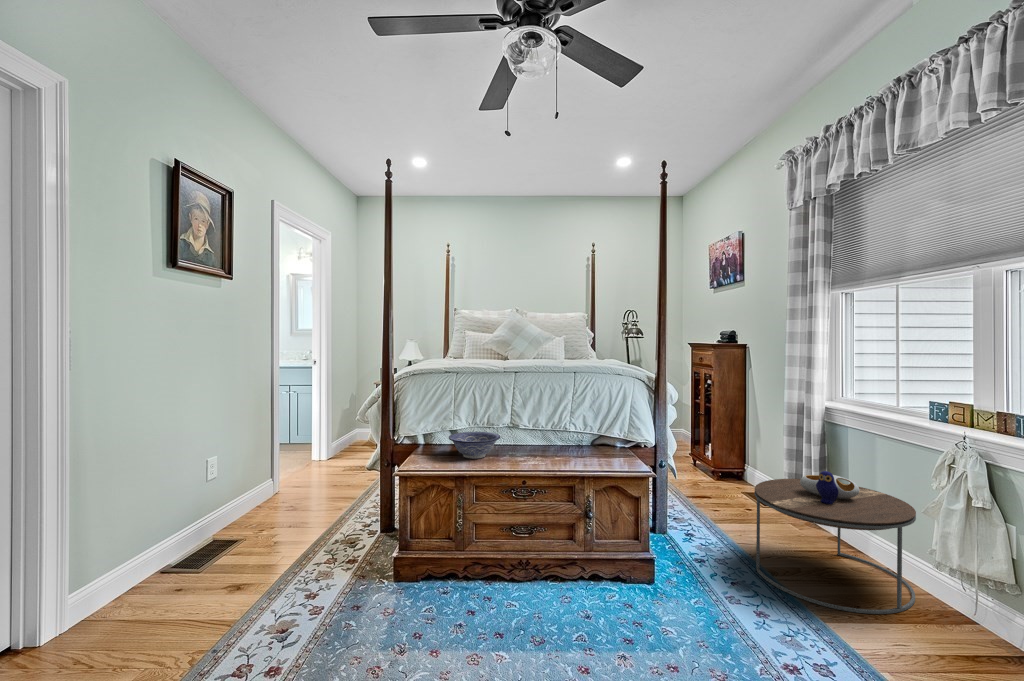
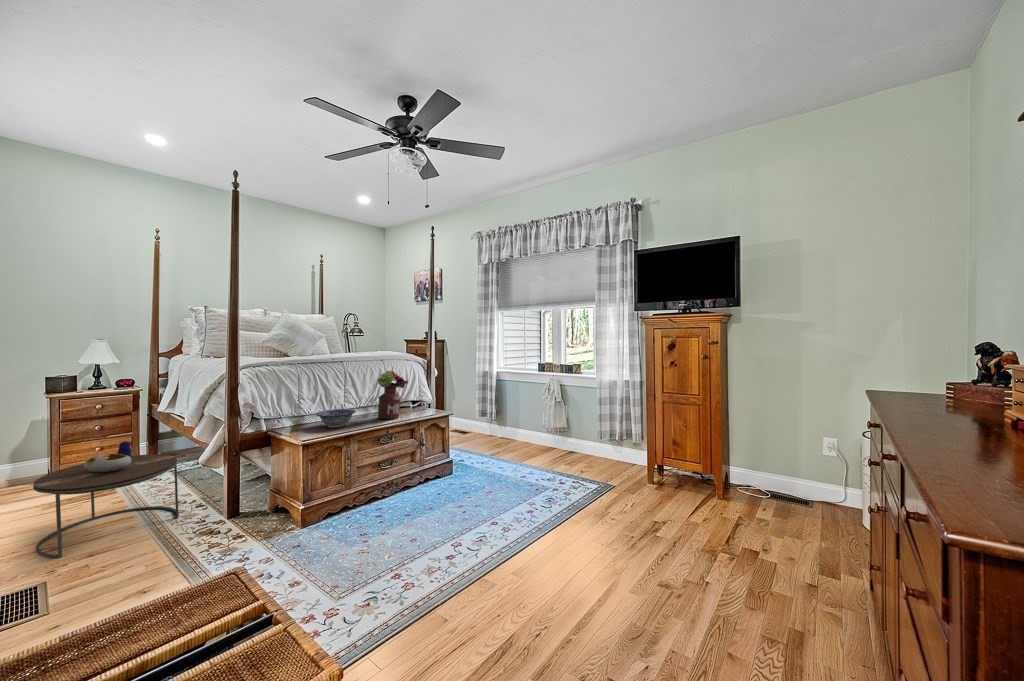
flower arrangement: none [531,384,583,461] -> present [378,371,408,419]
side table: present [755,471,916,614] -> present [33,441,179,558]

